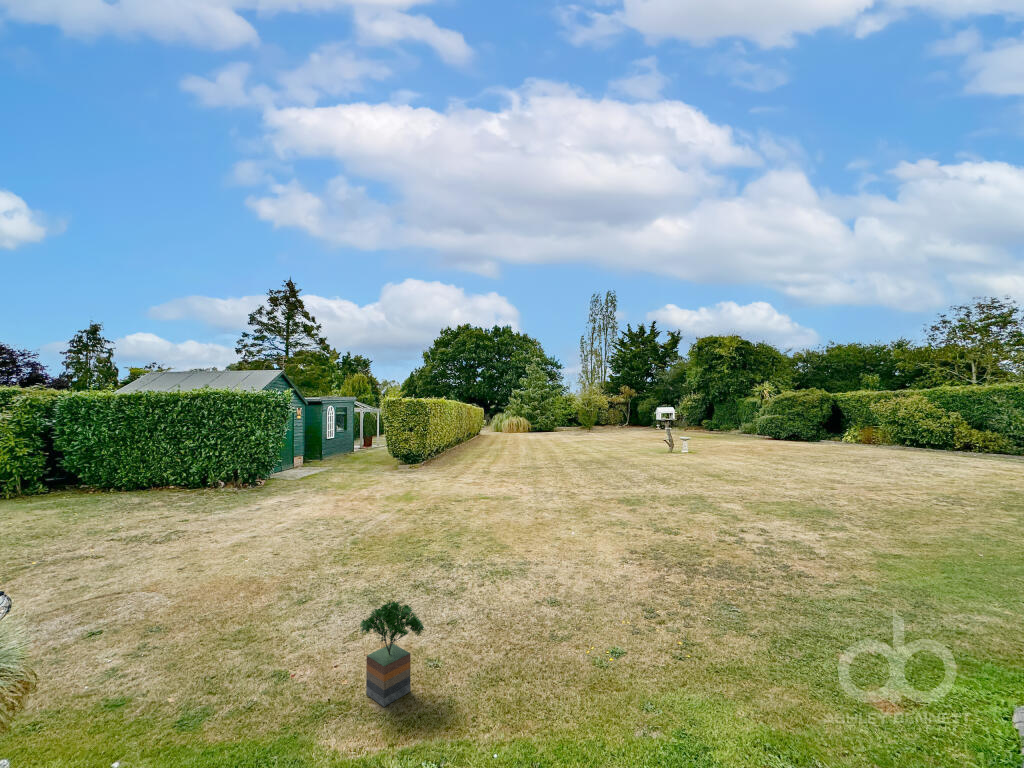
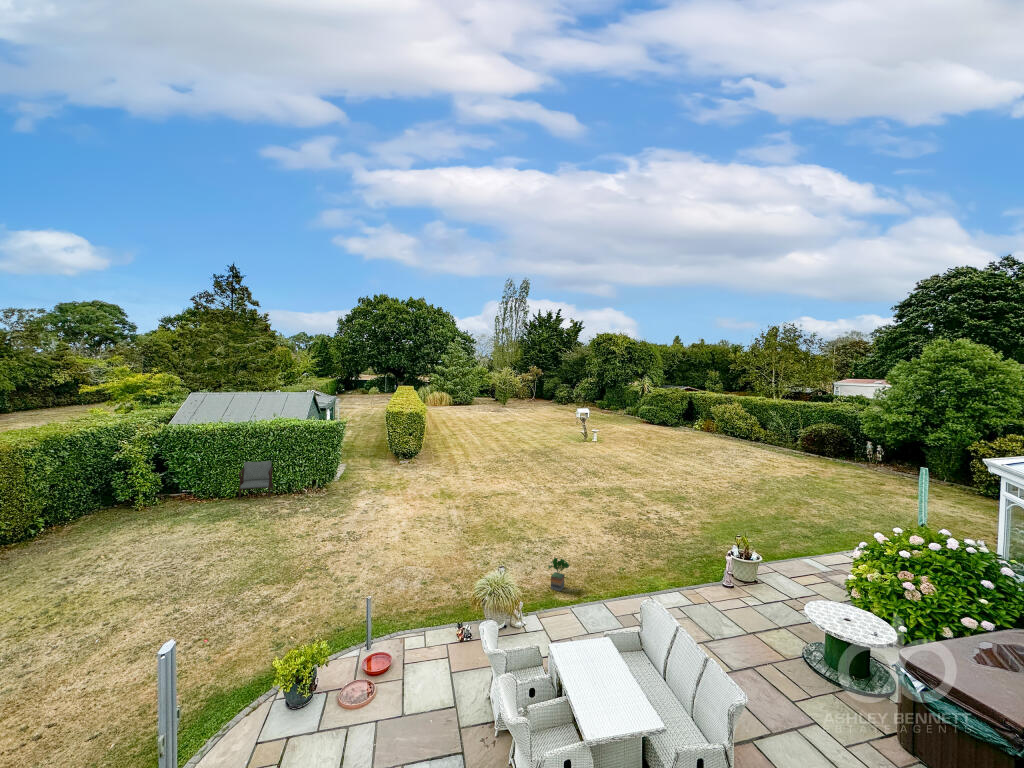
lounge chair: none [128,452,191,500] -> present [238,461,273,499]

